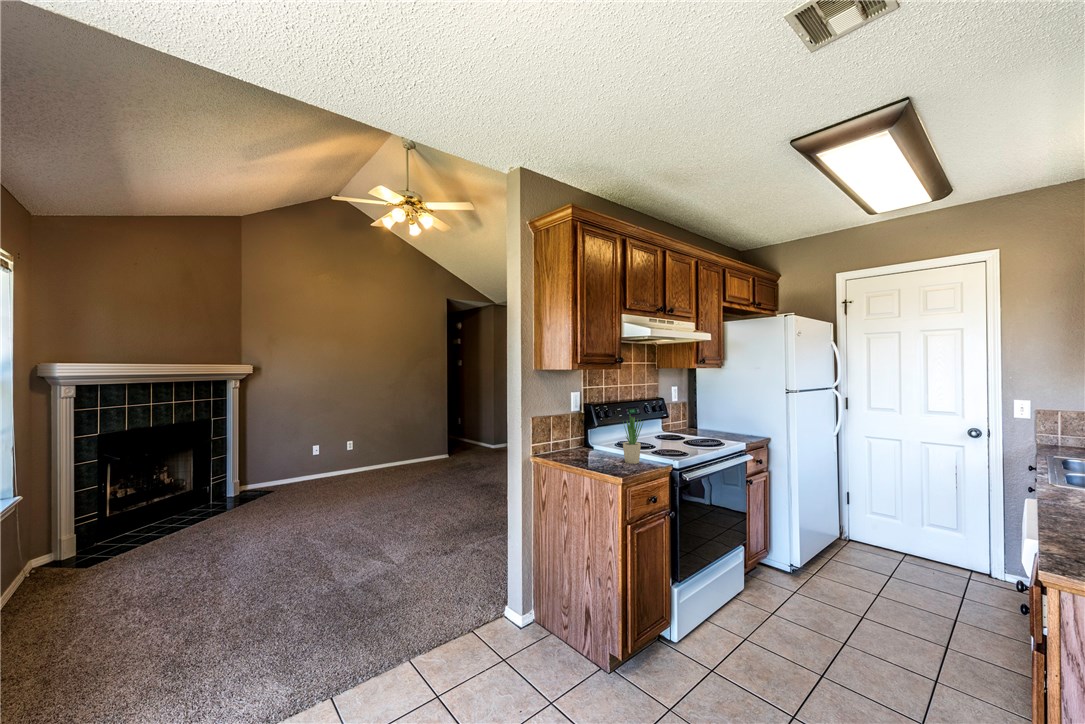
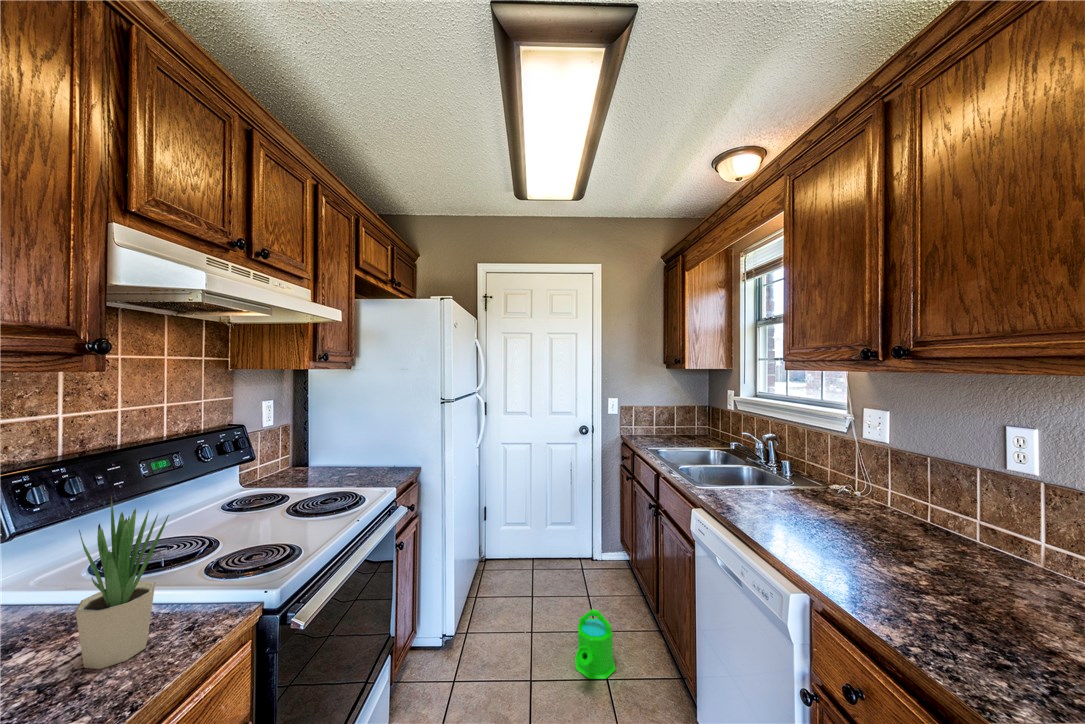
watering can: none [902,583,961,645] -> present [575,609,616,679]

